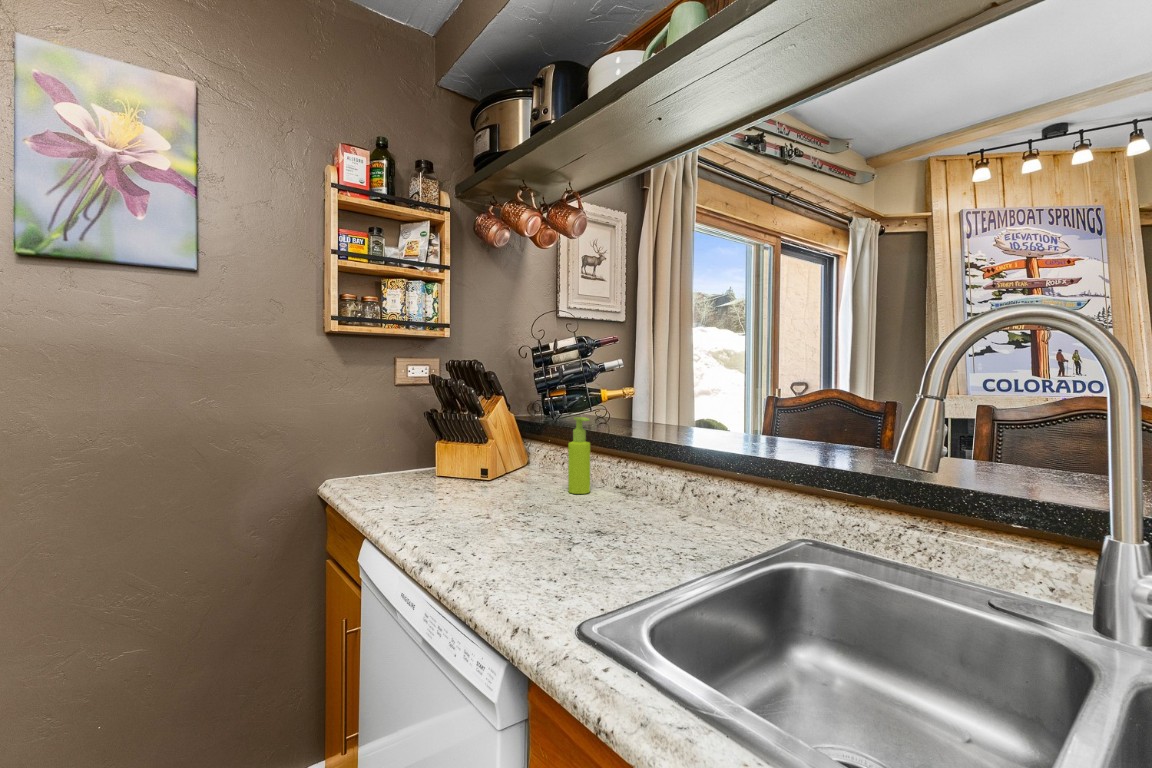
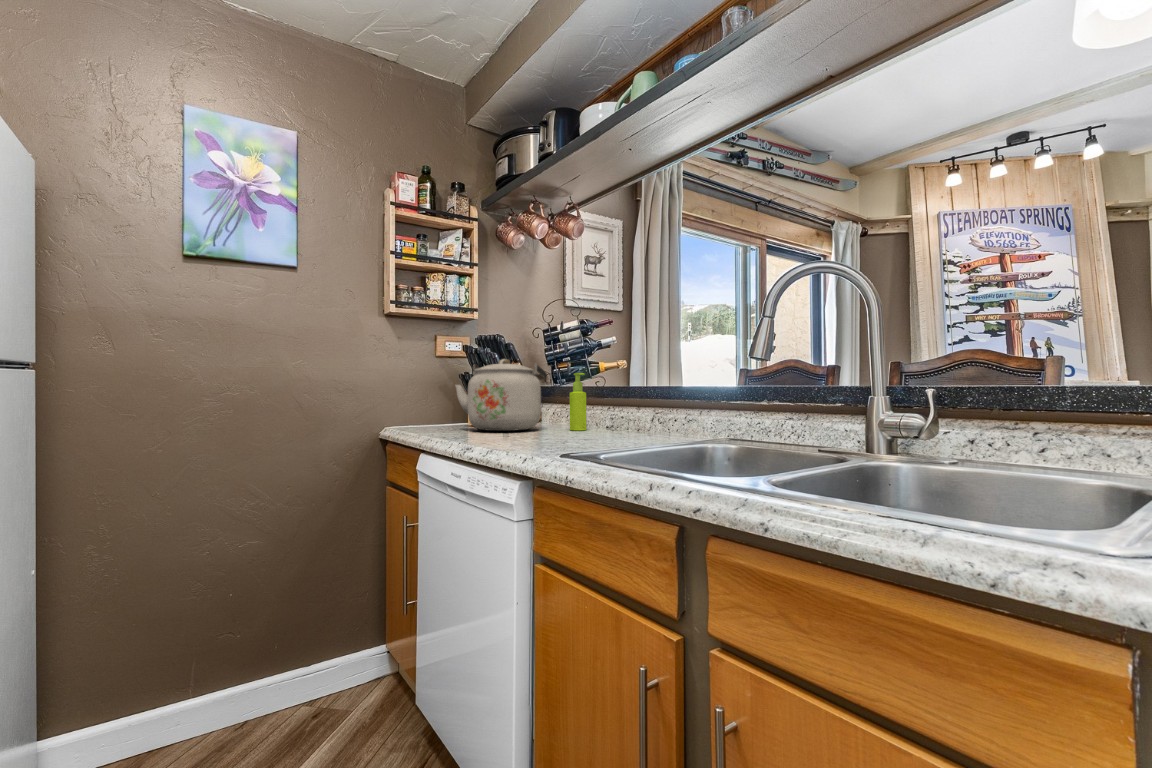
kettle: none [417,398,538,497] -> present [455,359,547,431]

